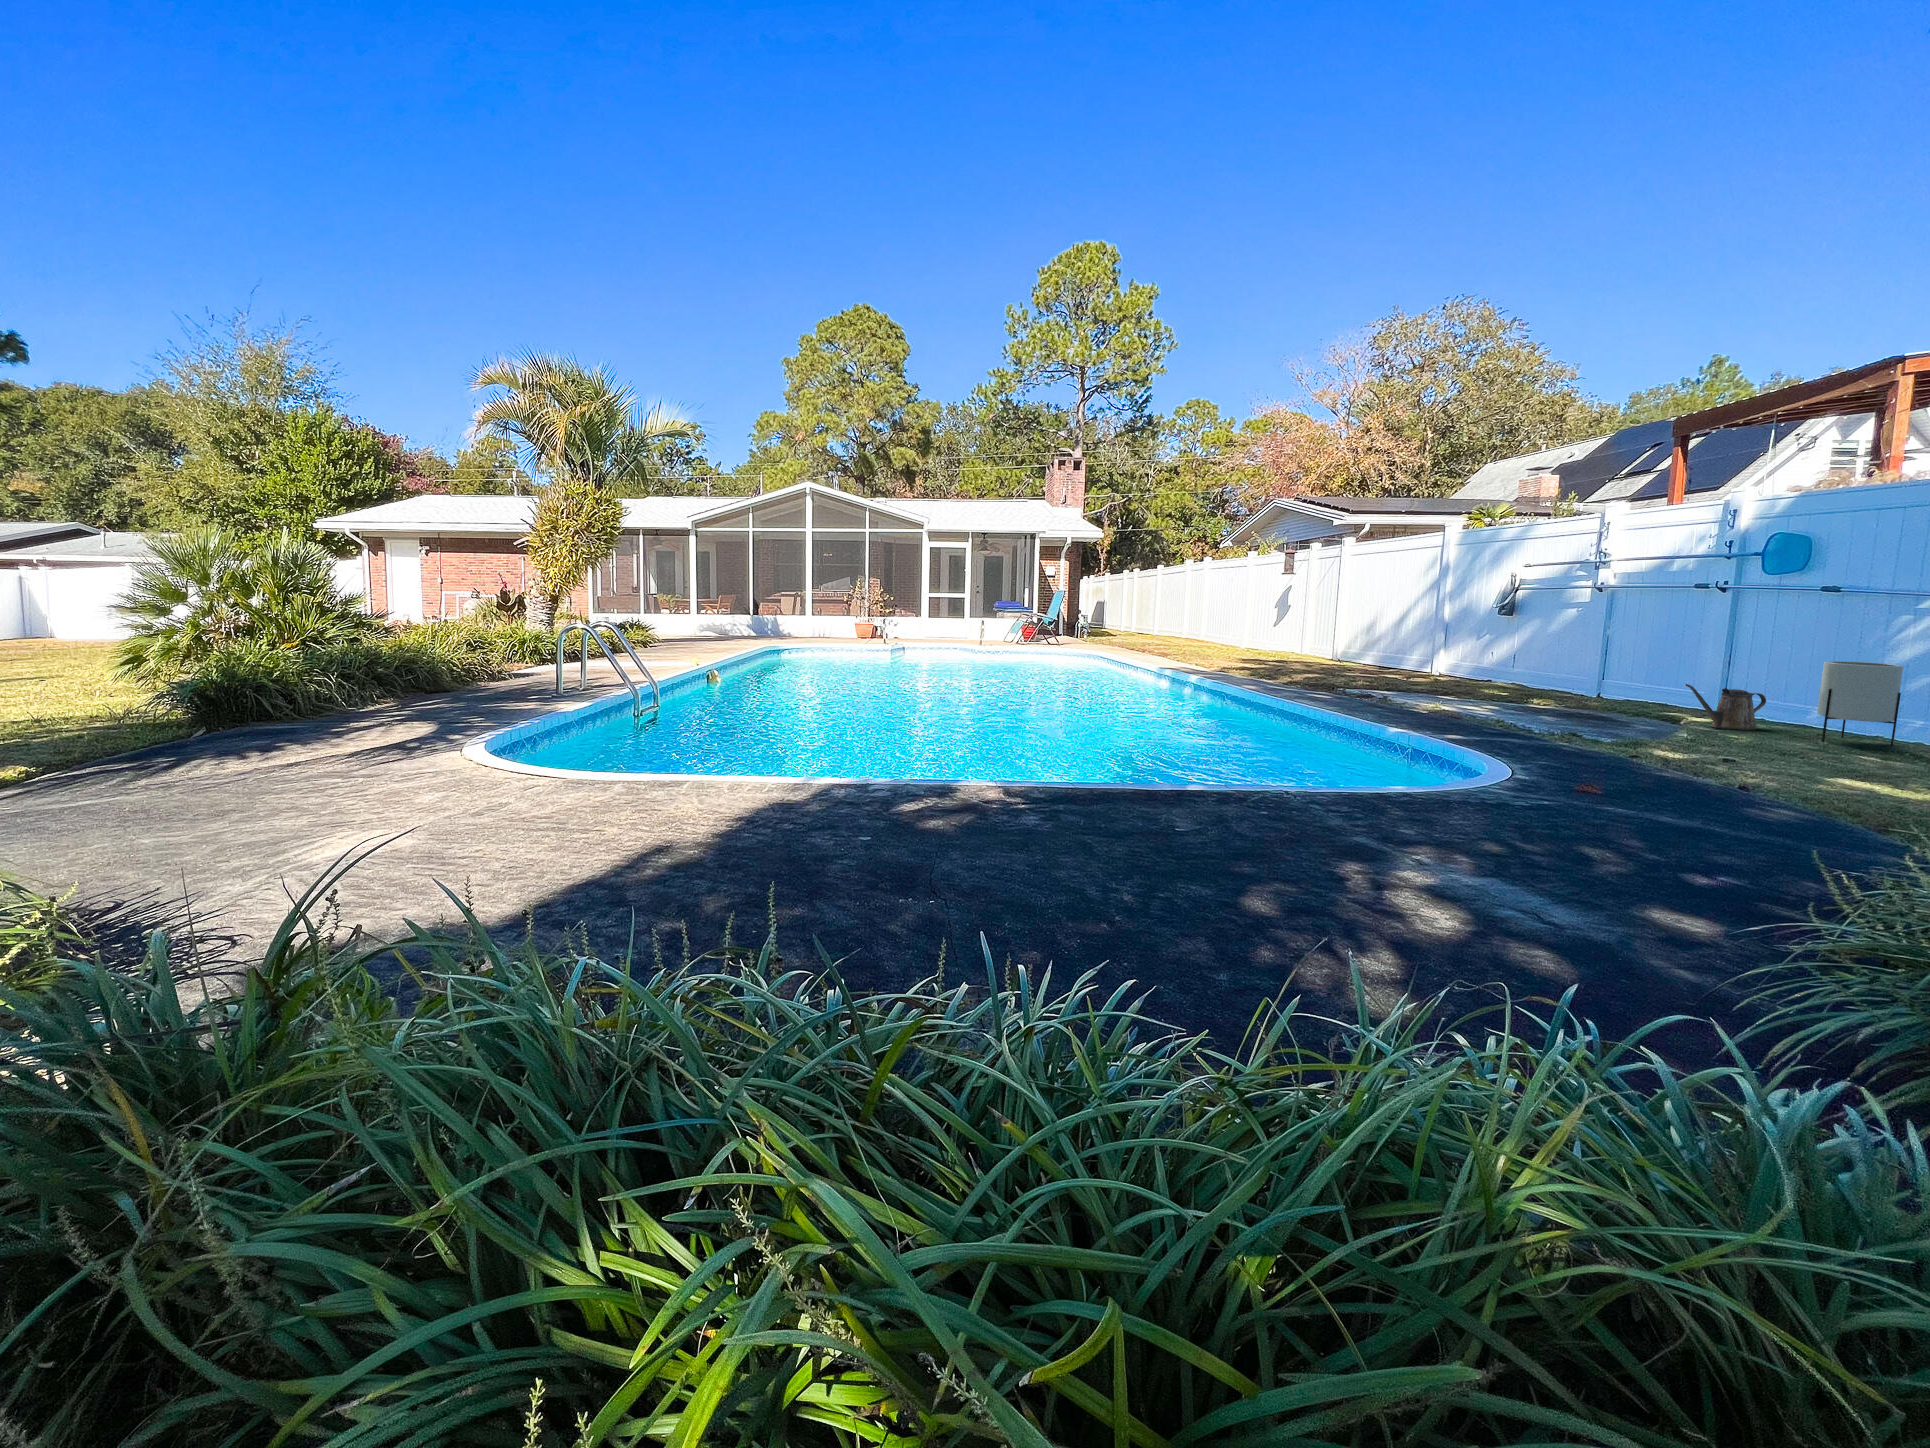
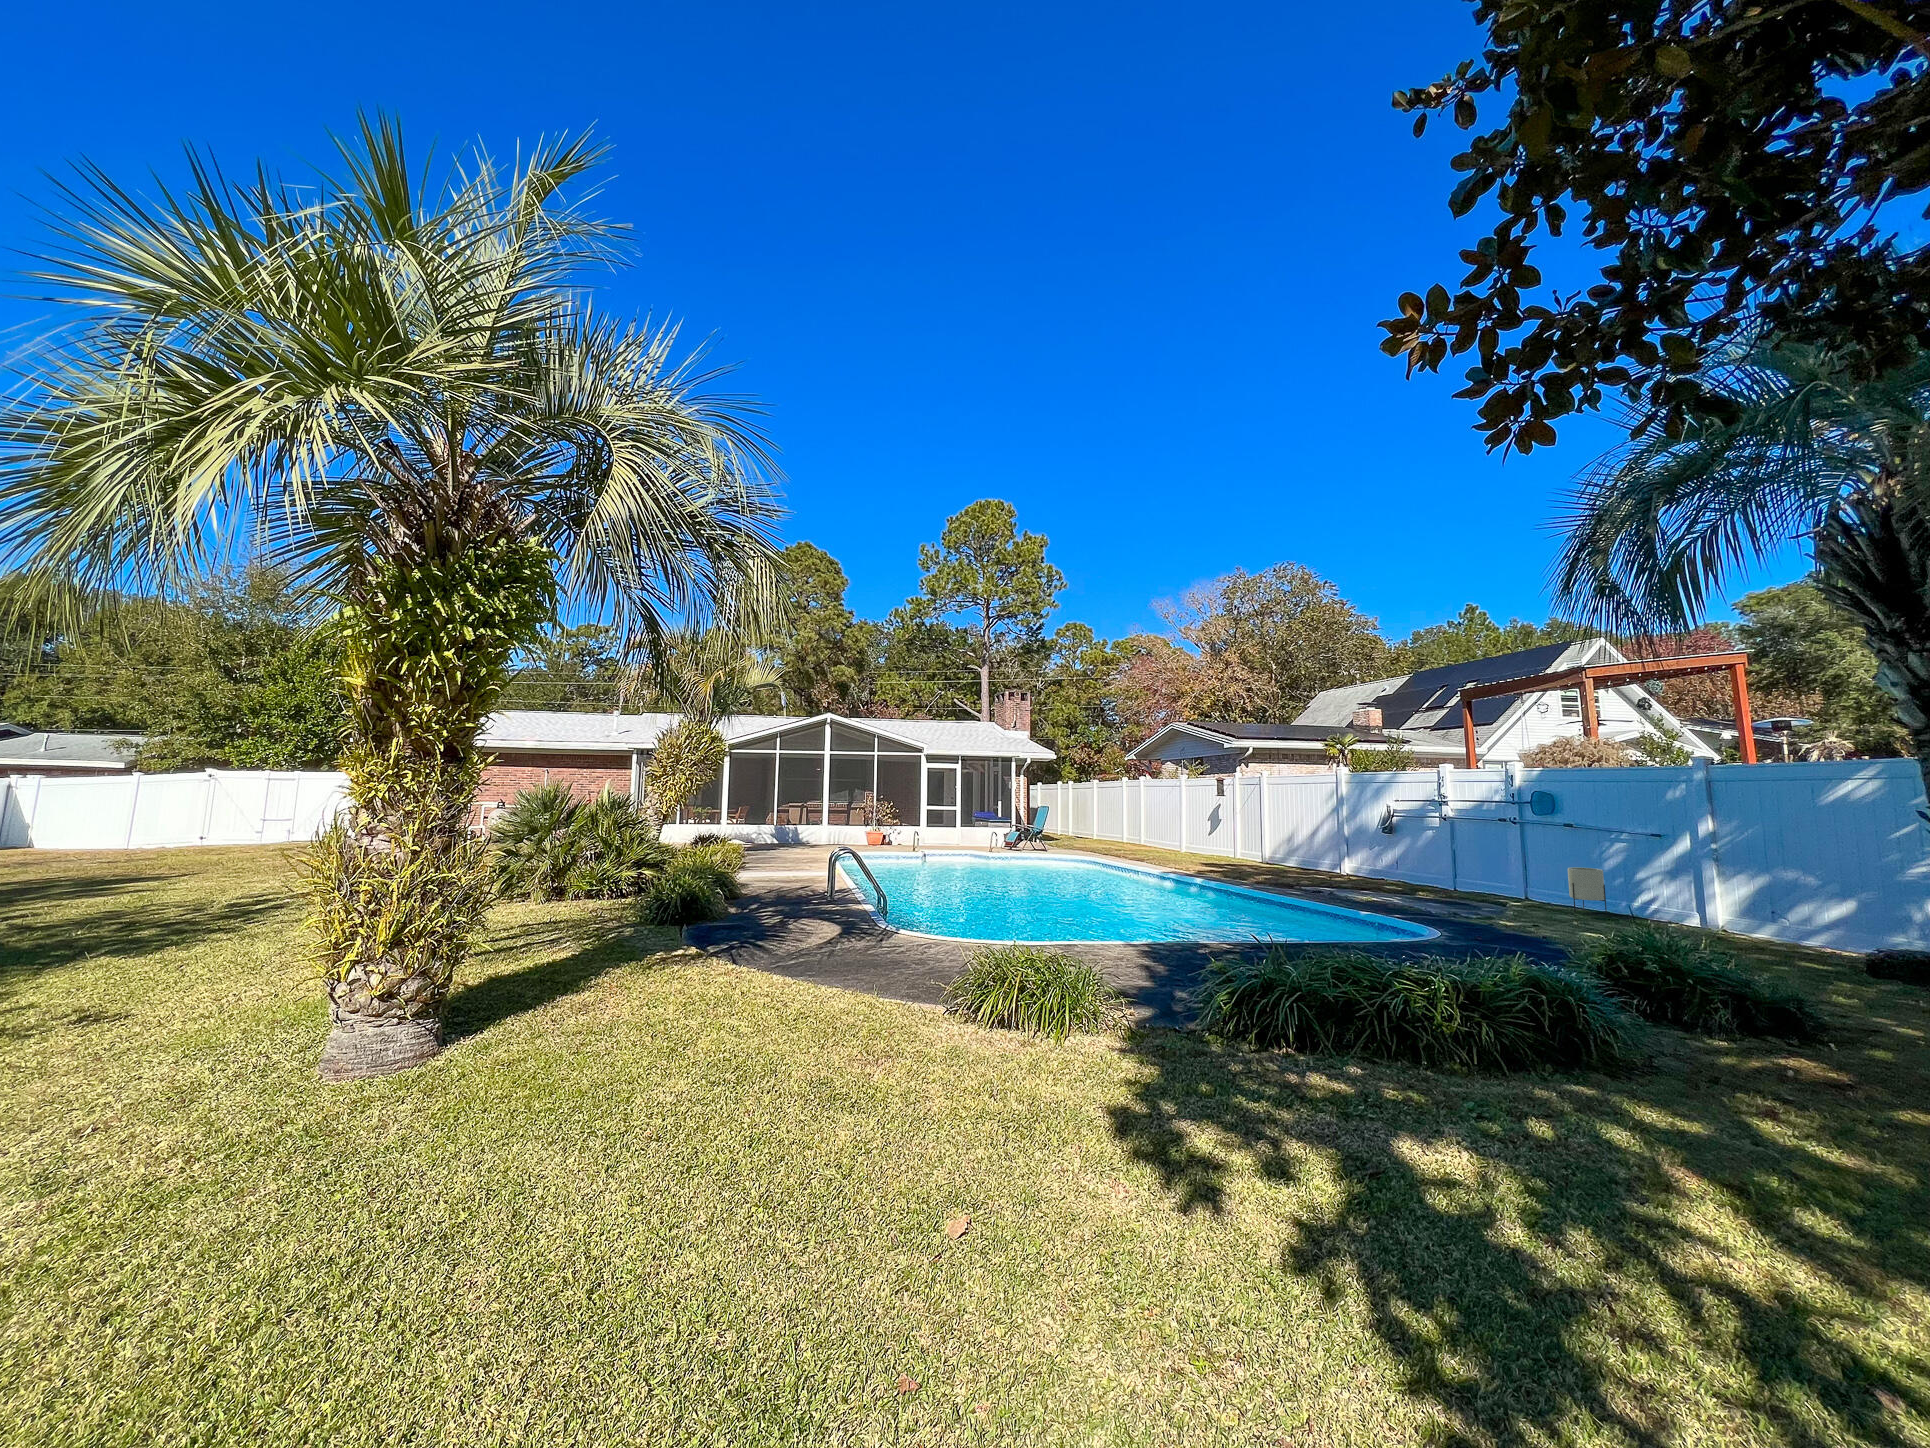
watering can: present [1686,684,1766,730] -> none [1503,880,1545,907]

